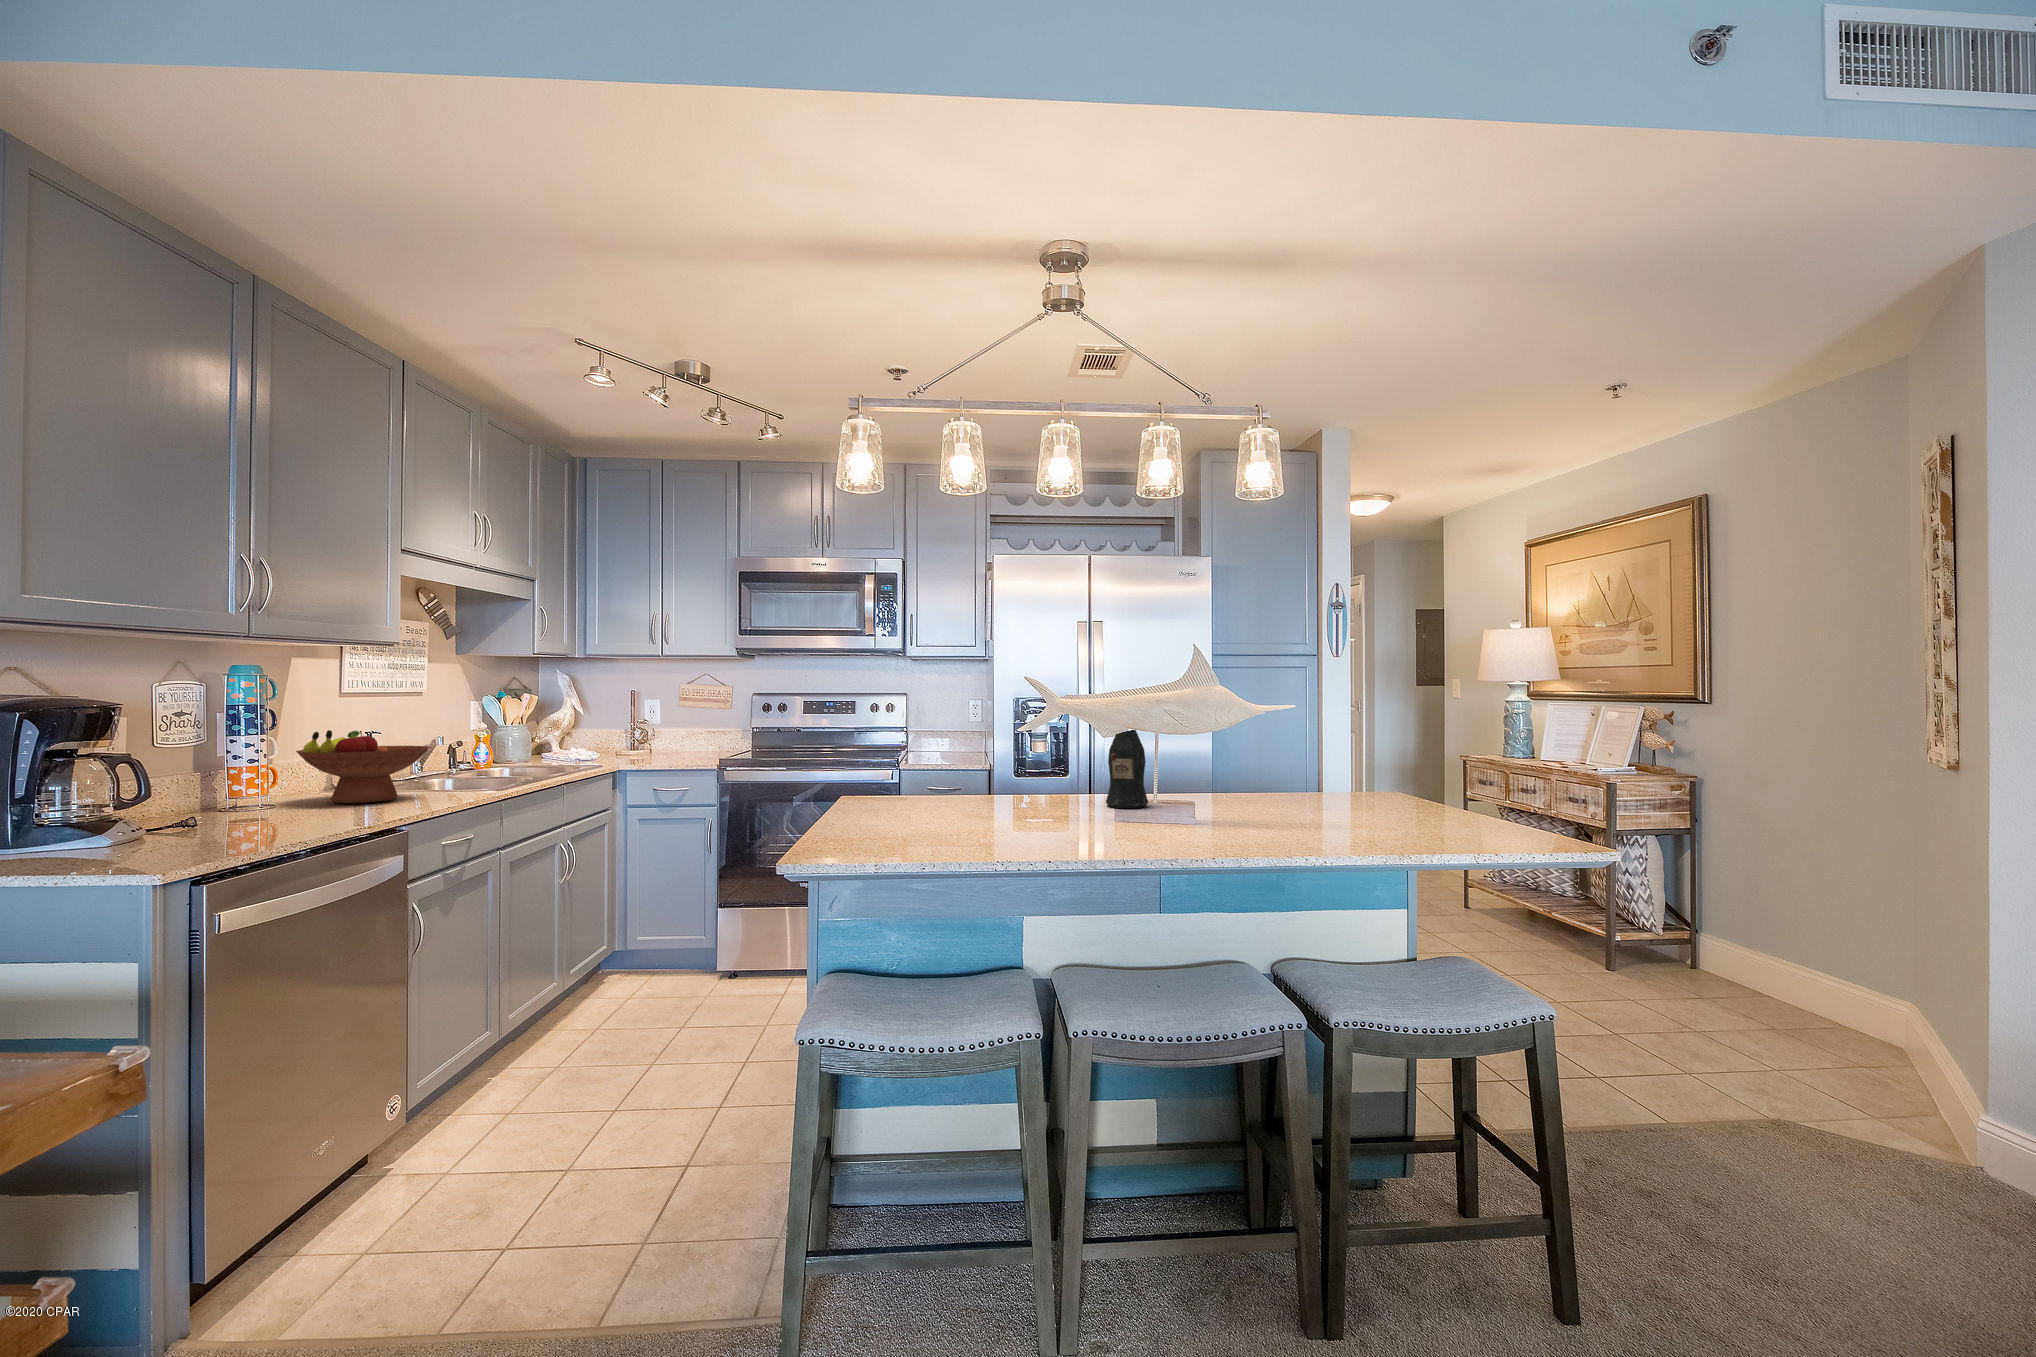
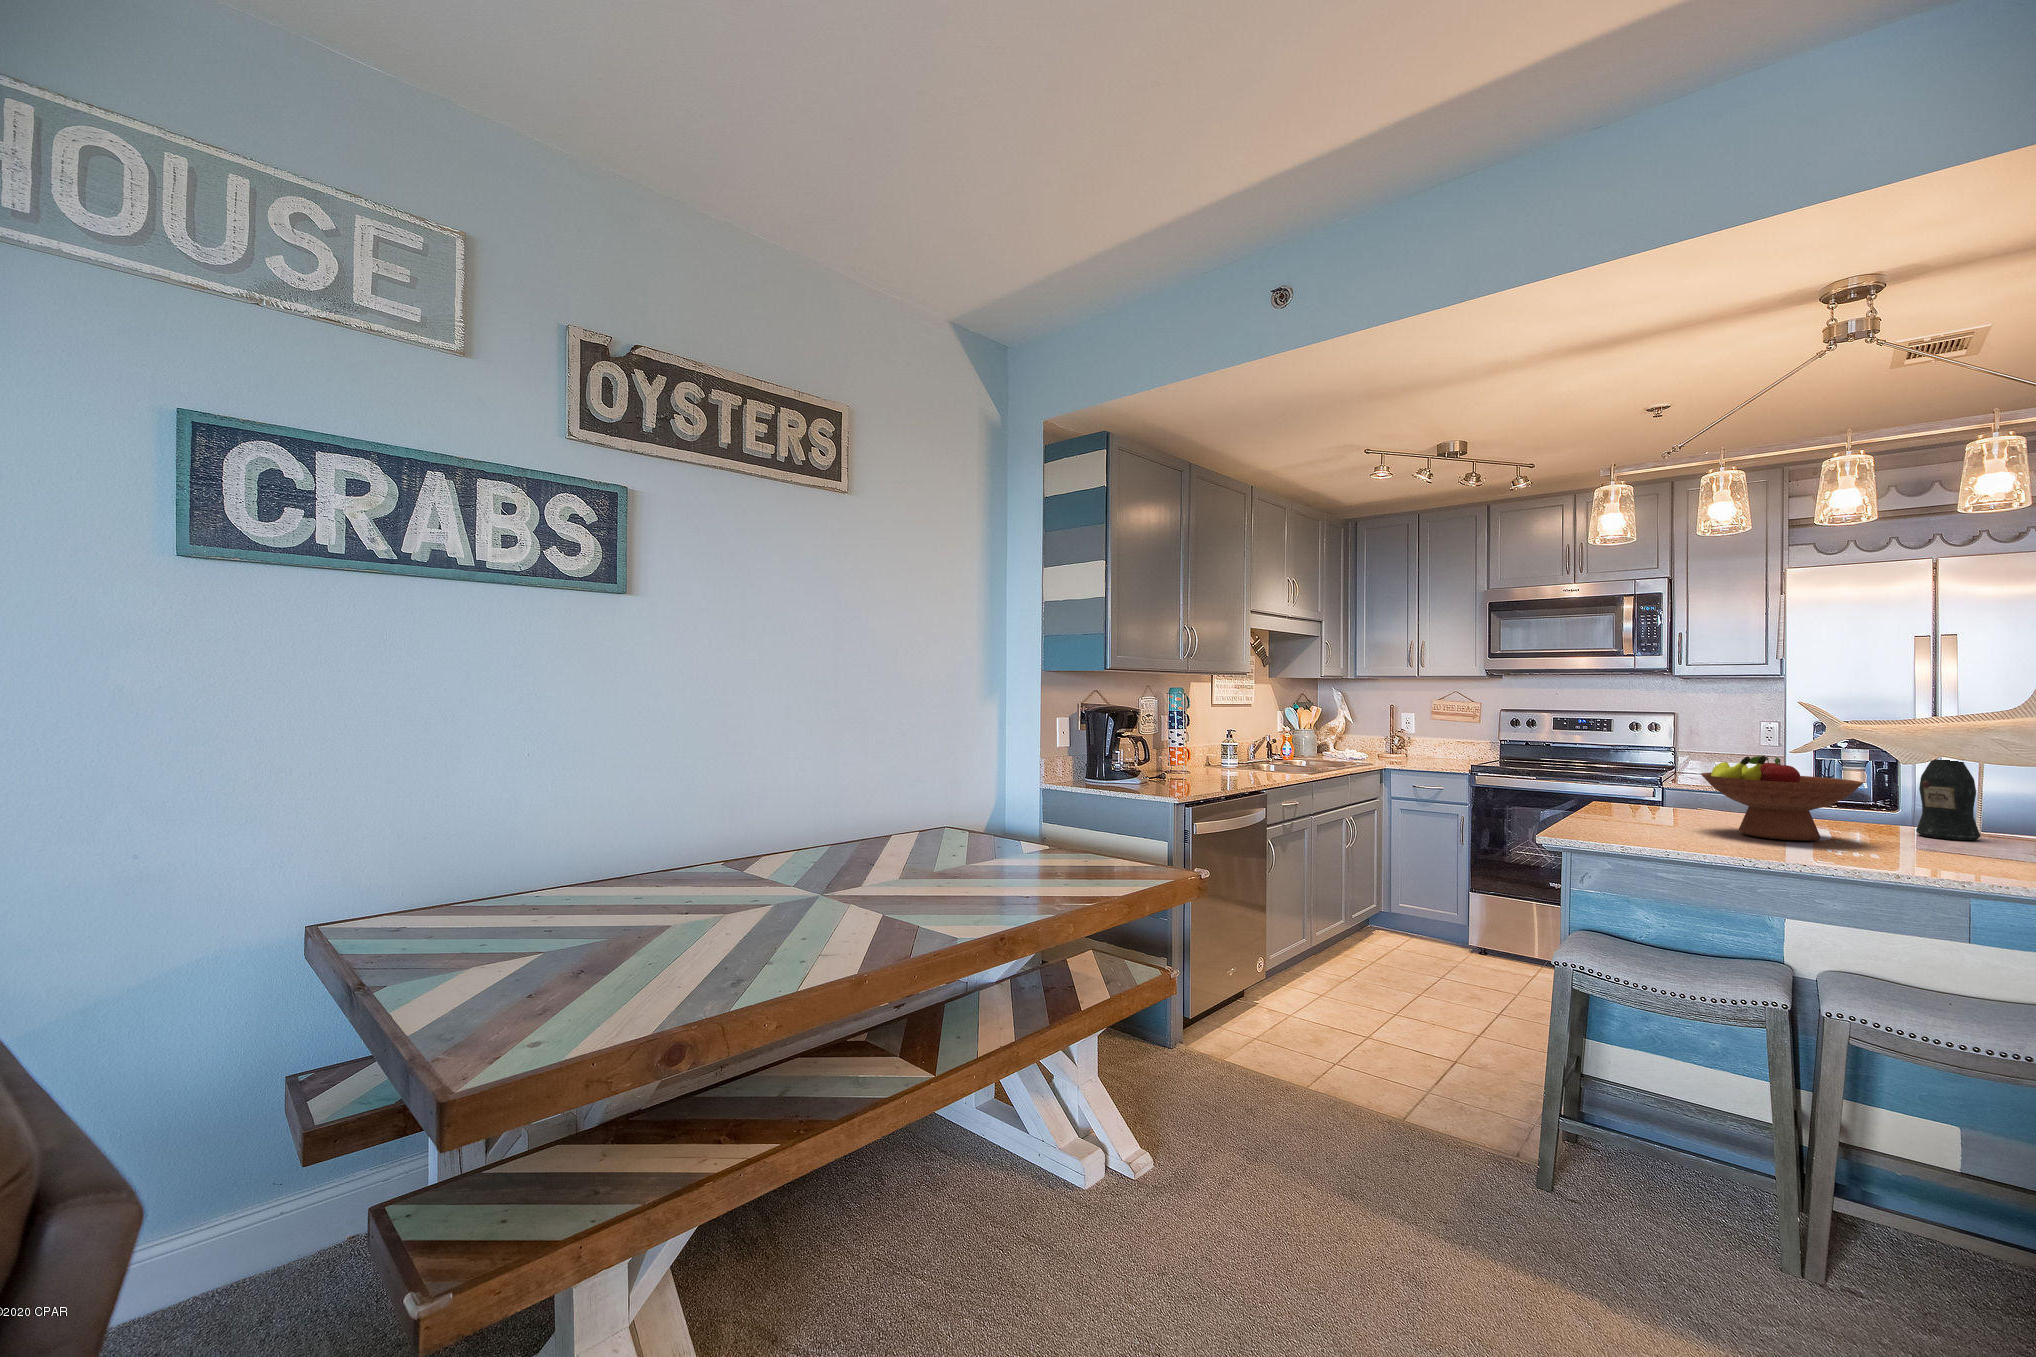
fruit bowl: present [296,730,430,803] -> present [1701,756,1863,841]

